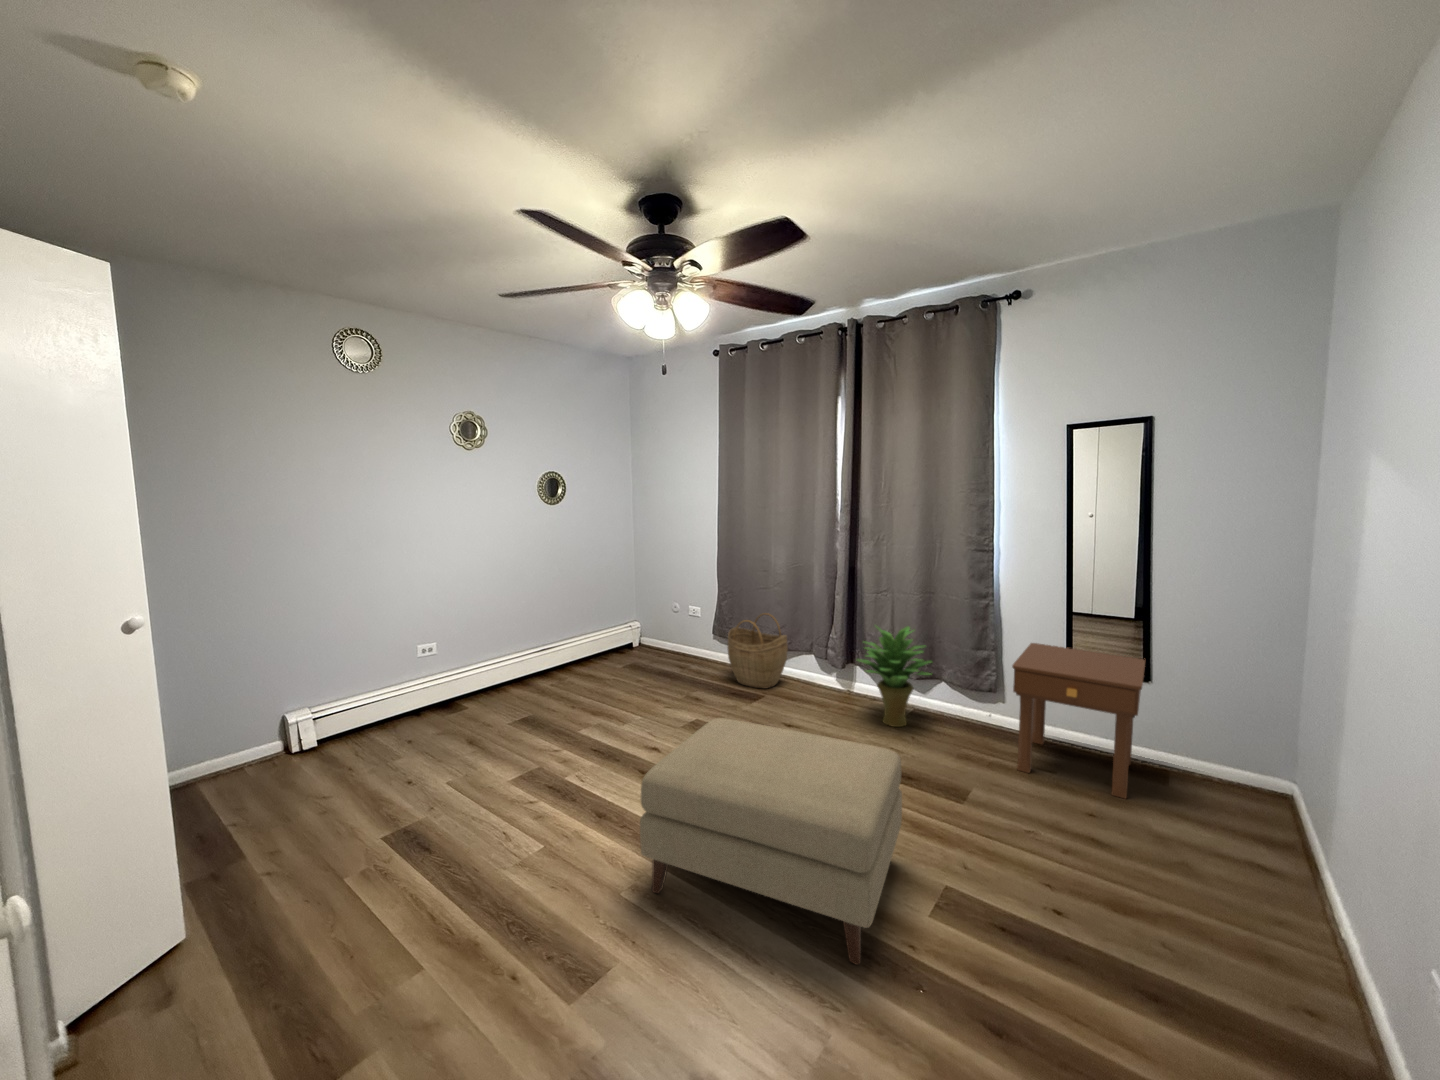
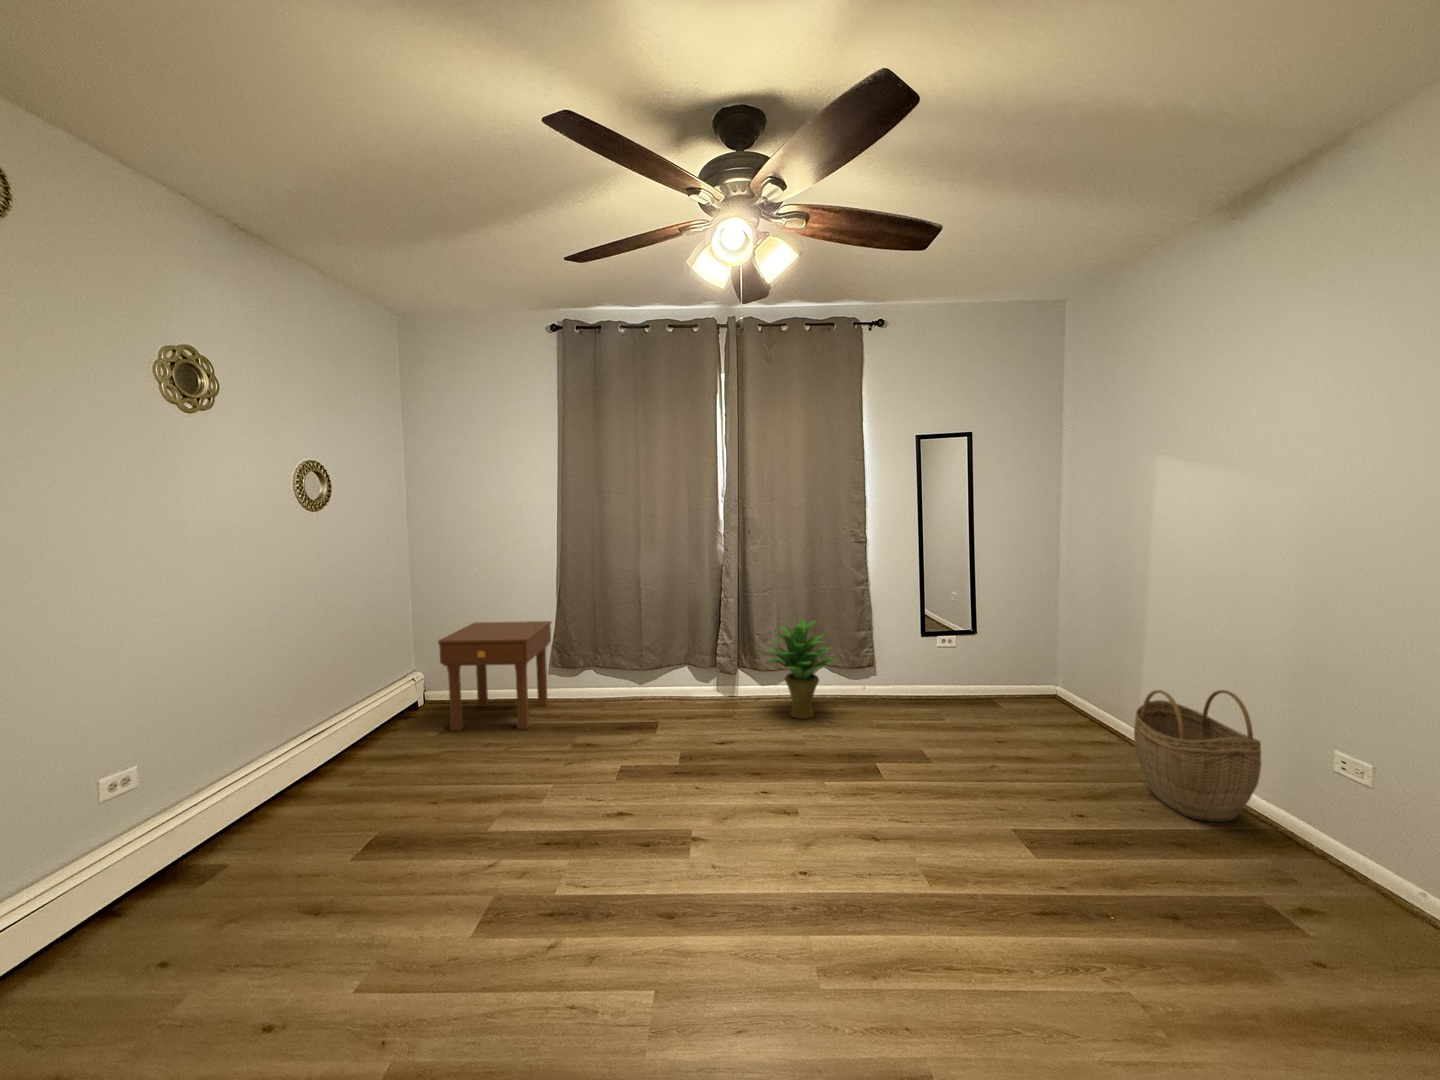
woven basket: present [727,613,788,688] -> present [1134,690,1261,822]
nightstand: present [1012,643,1145,799] -> present [438,621,551,731]
ottoman: present [640,718,902,965] -> none [773,722,1081,964]

